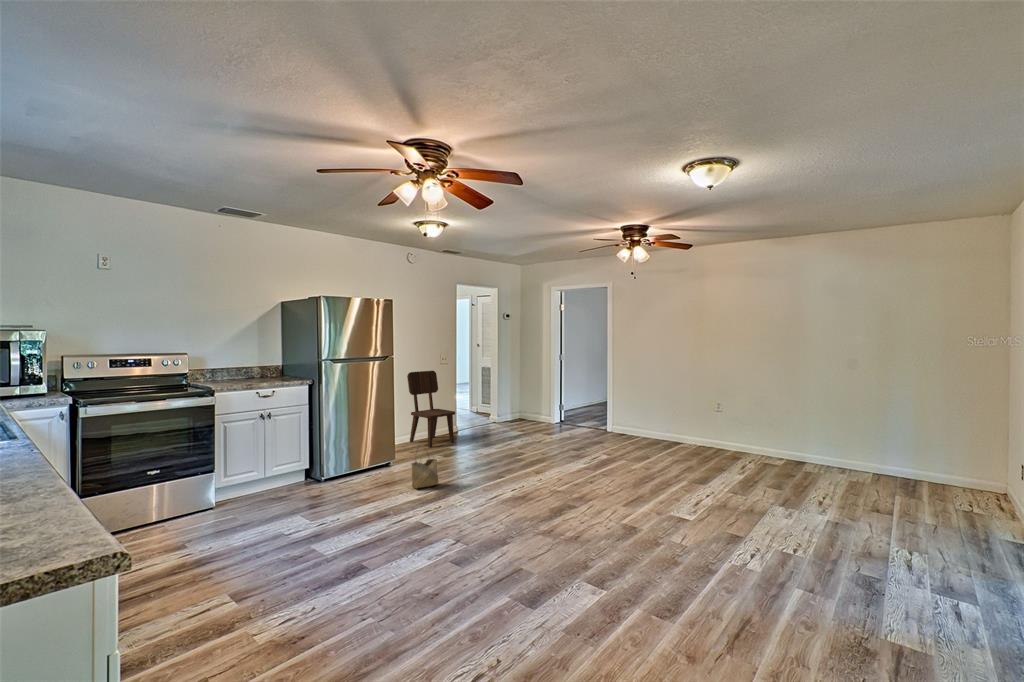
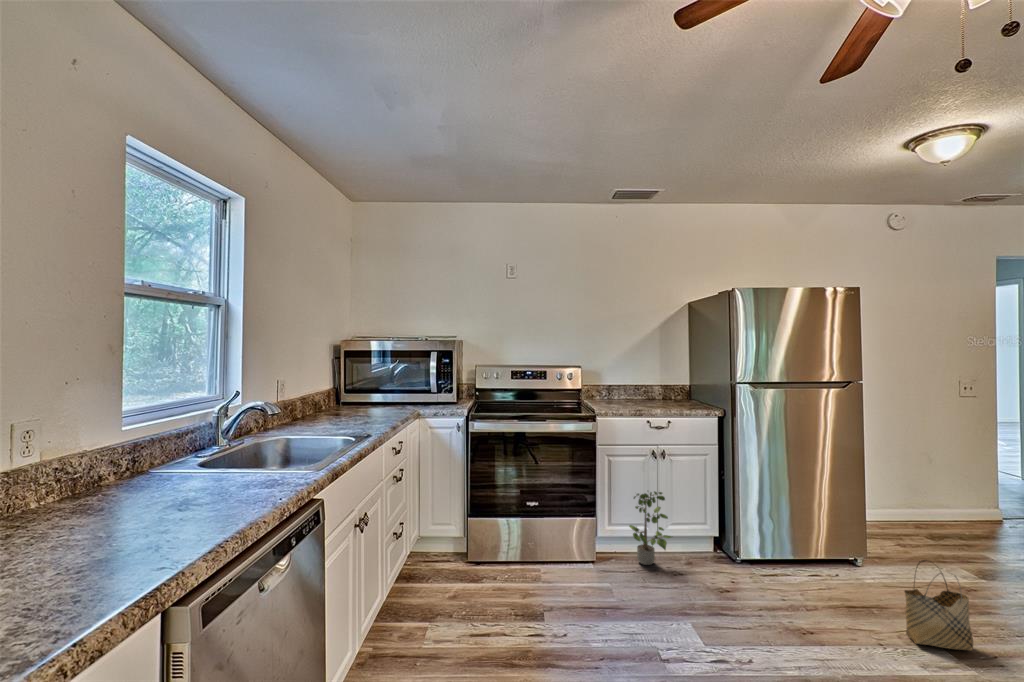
dining chair: present [407,371,455,447] -> none [891,408,1000,544]
potted plant: none [243,441,279,499] -> present [629,491,671,565]

